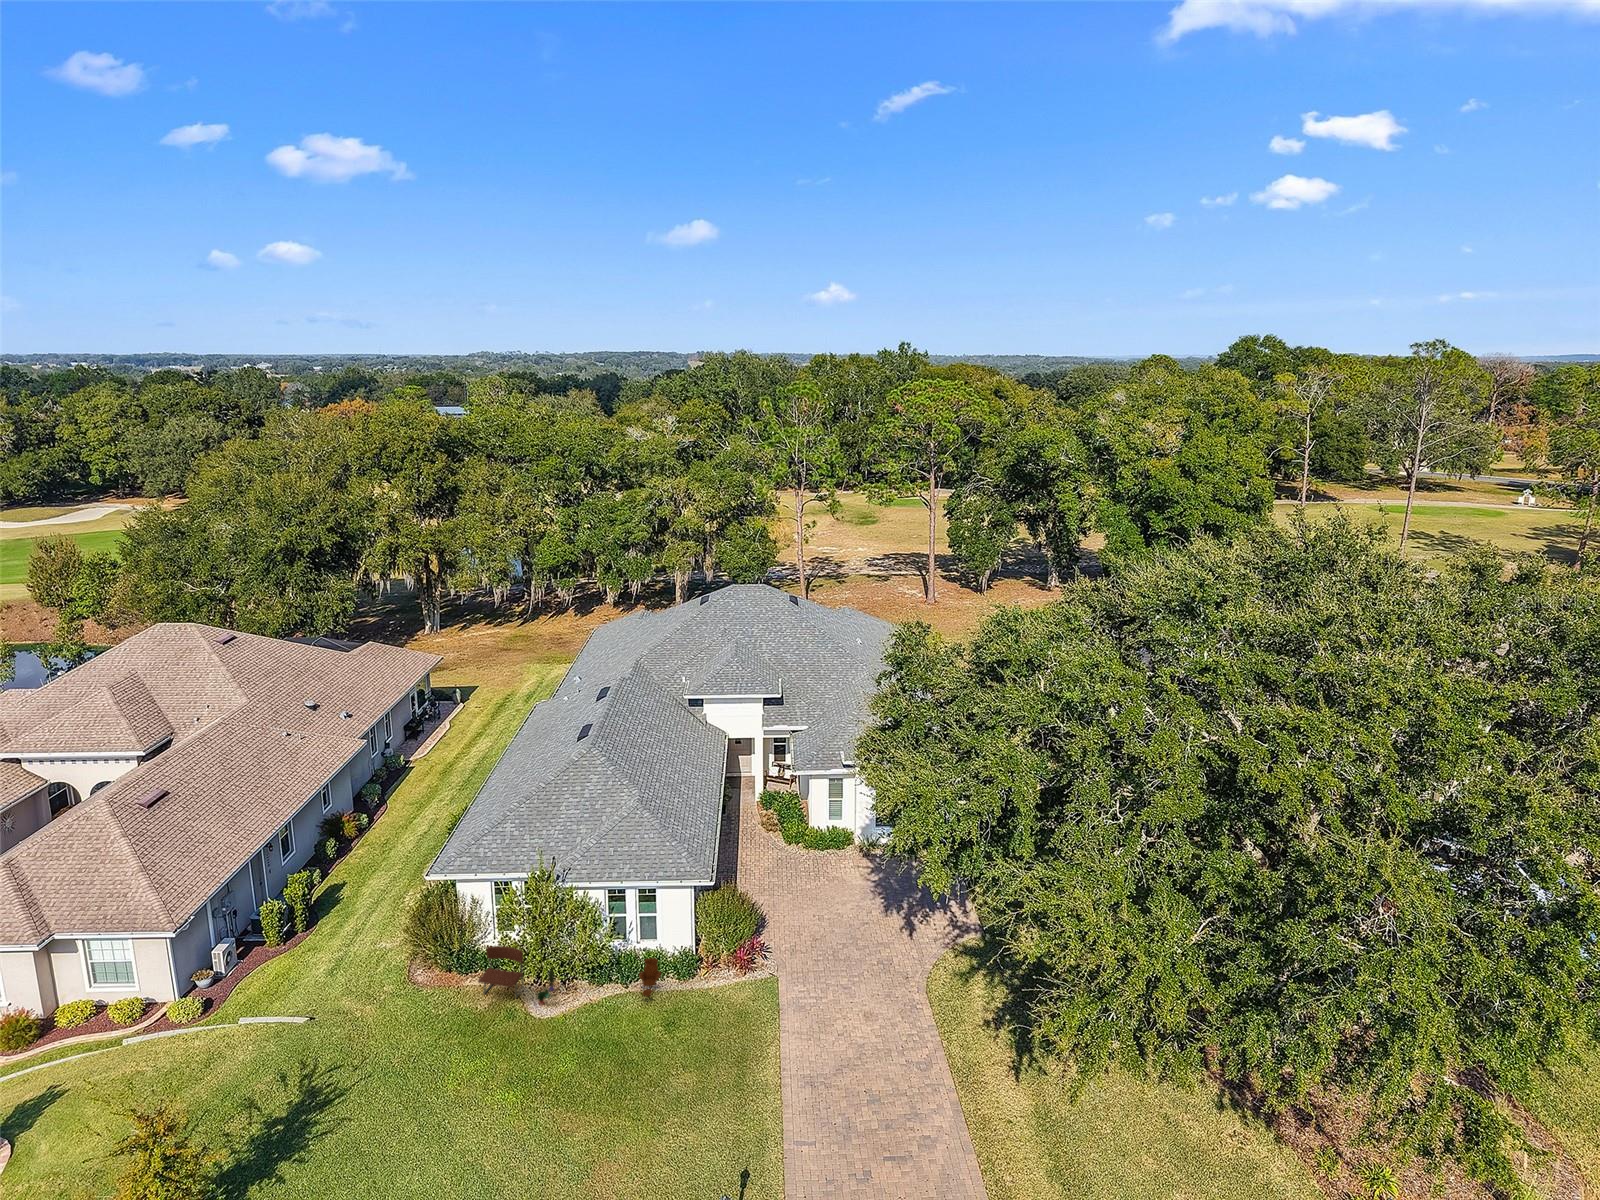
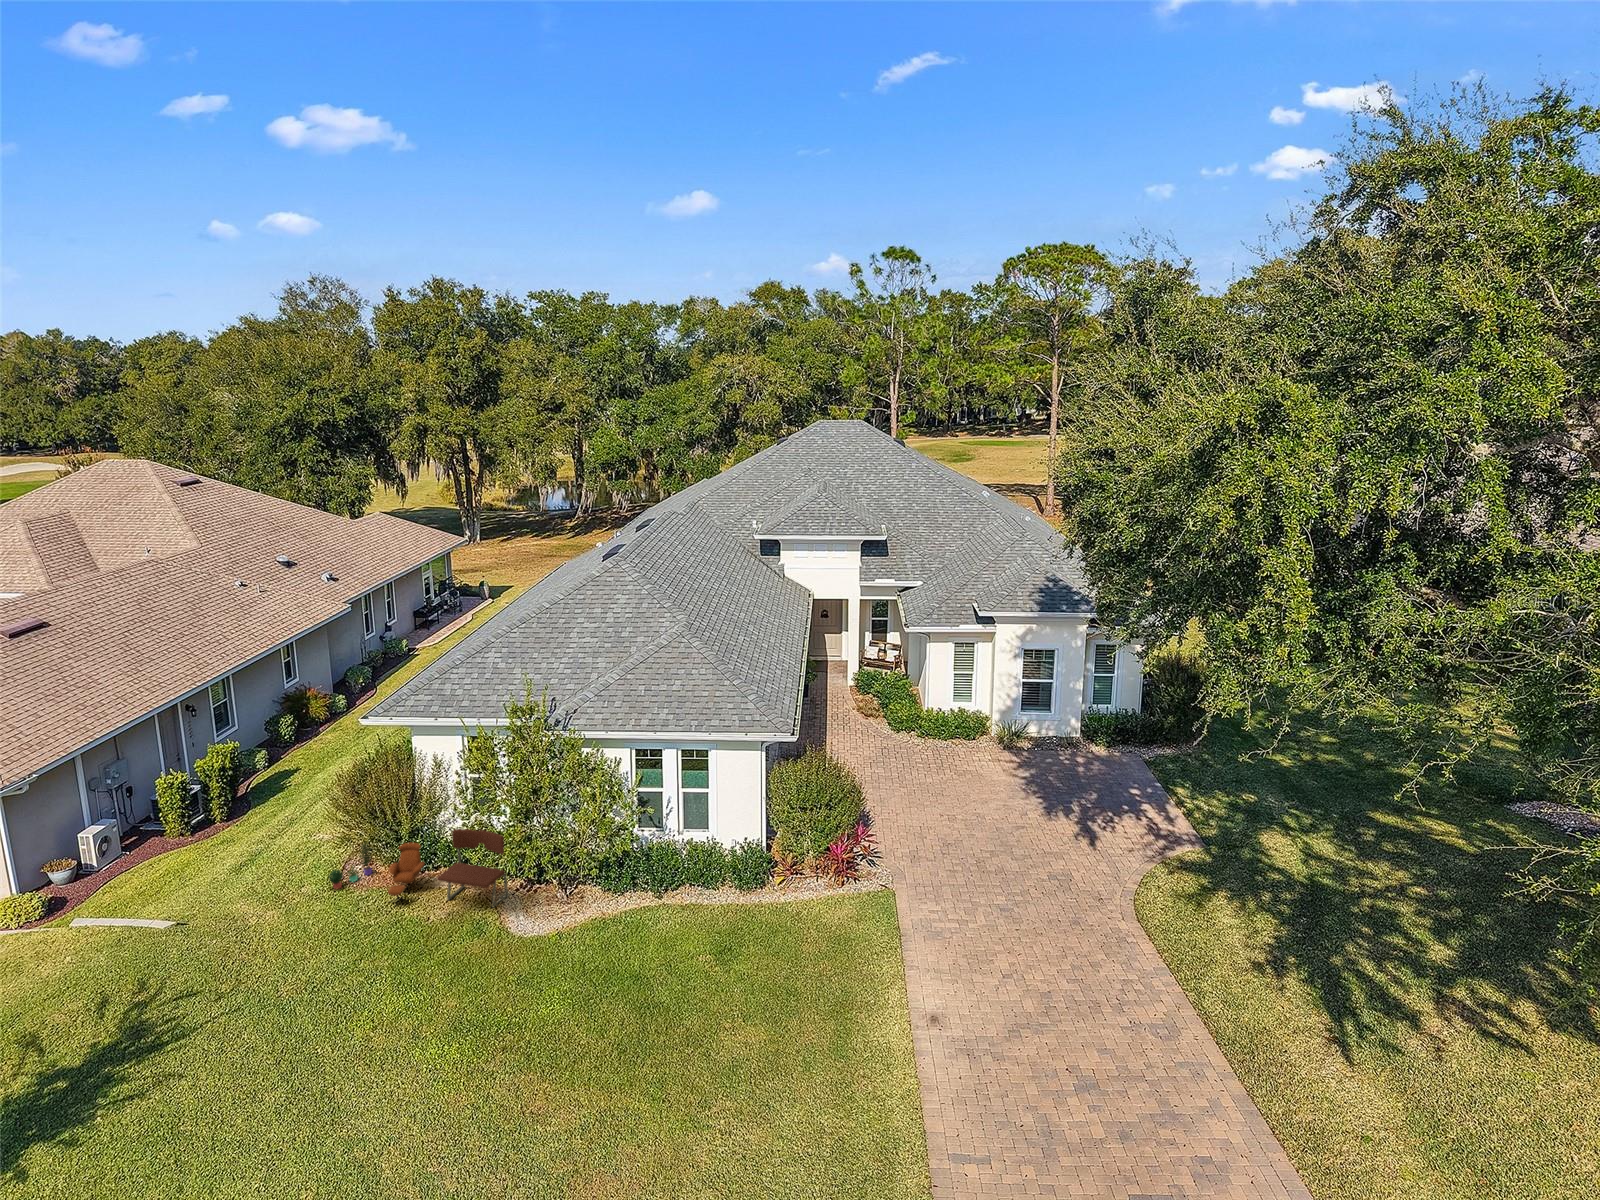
lounge chair: present [639,958,661,1002] -> present [388,843,425,901]
potted plant: present [536,970,555,1005] -> present [329,843,372,889]

